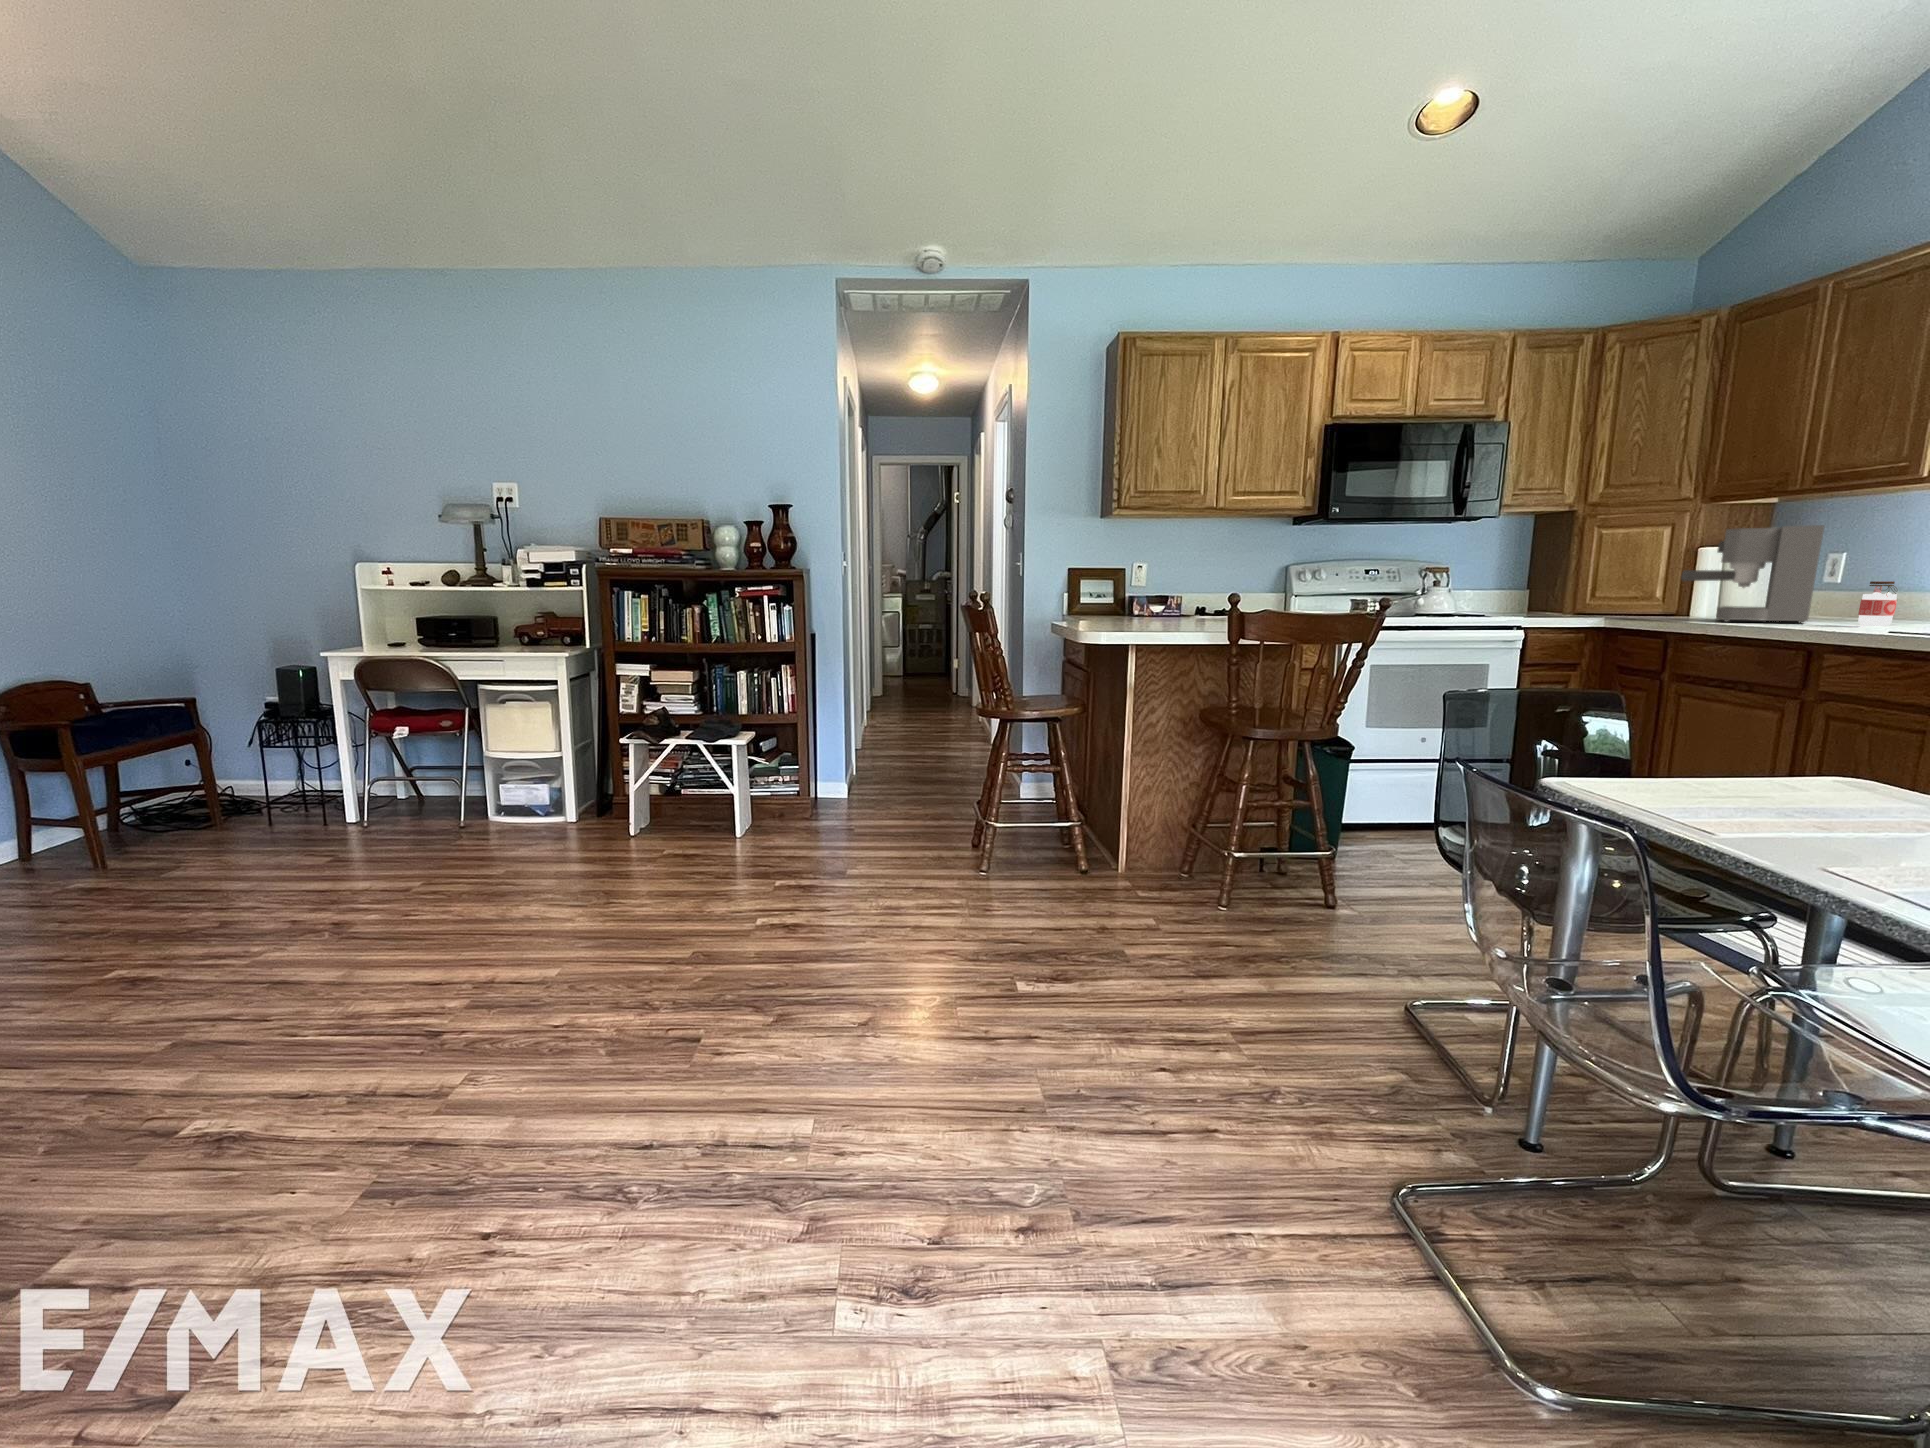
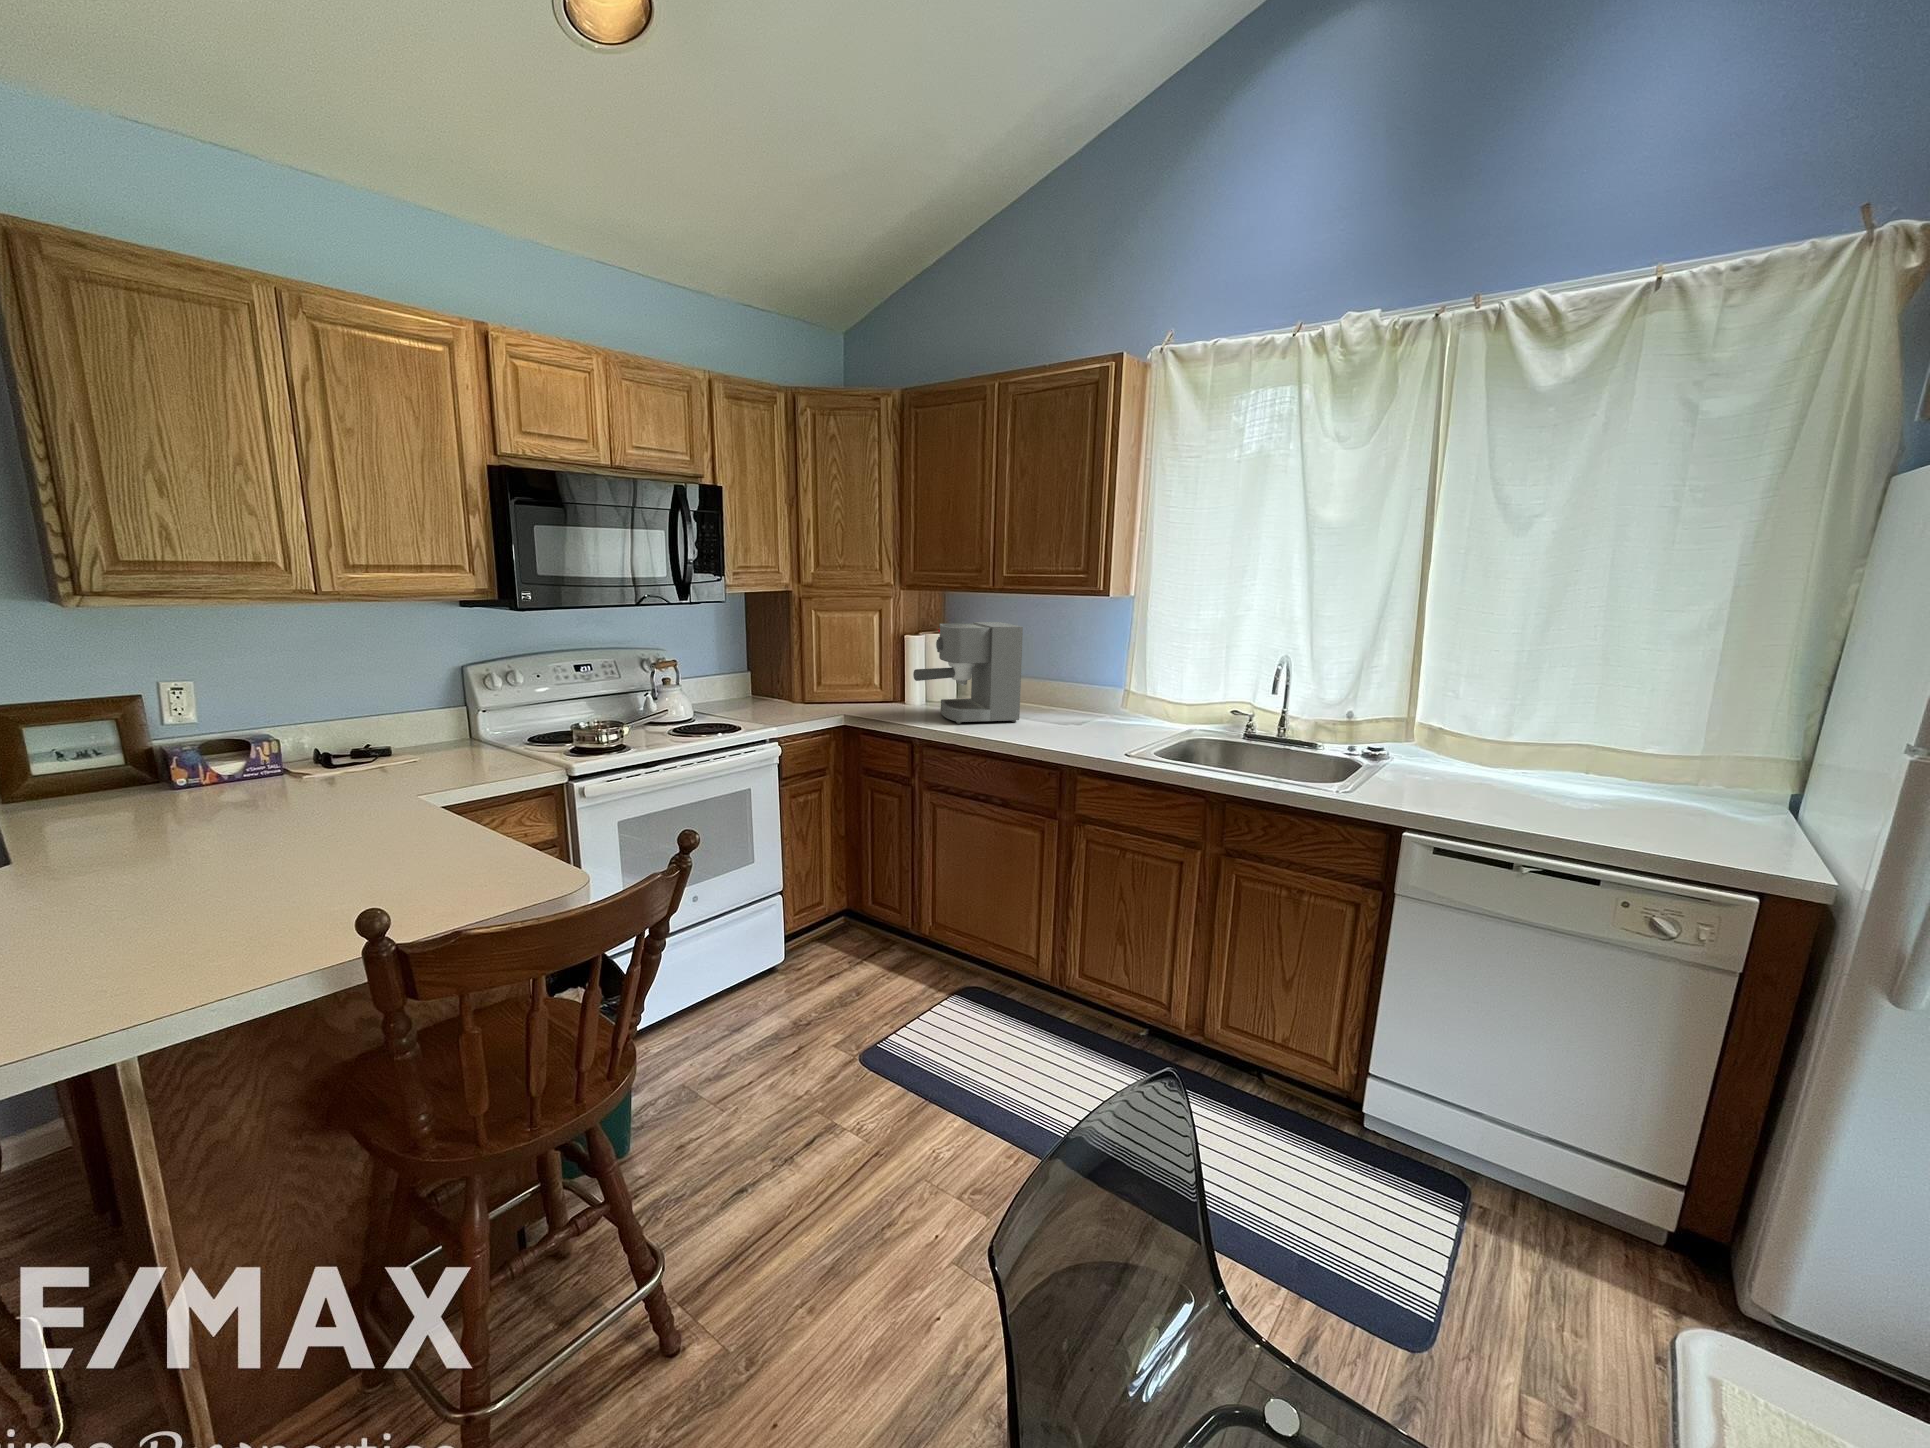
jar: present [1858,581,1897,626] -> none [1061,684,1088,729]

